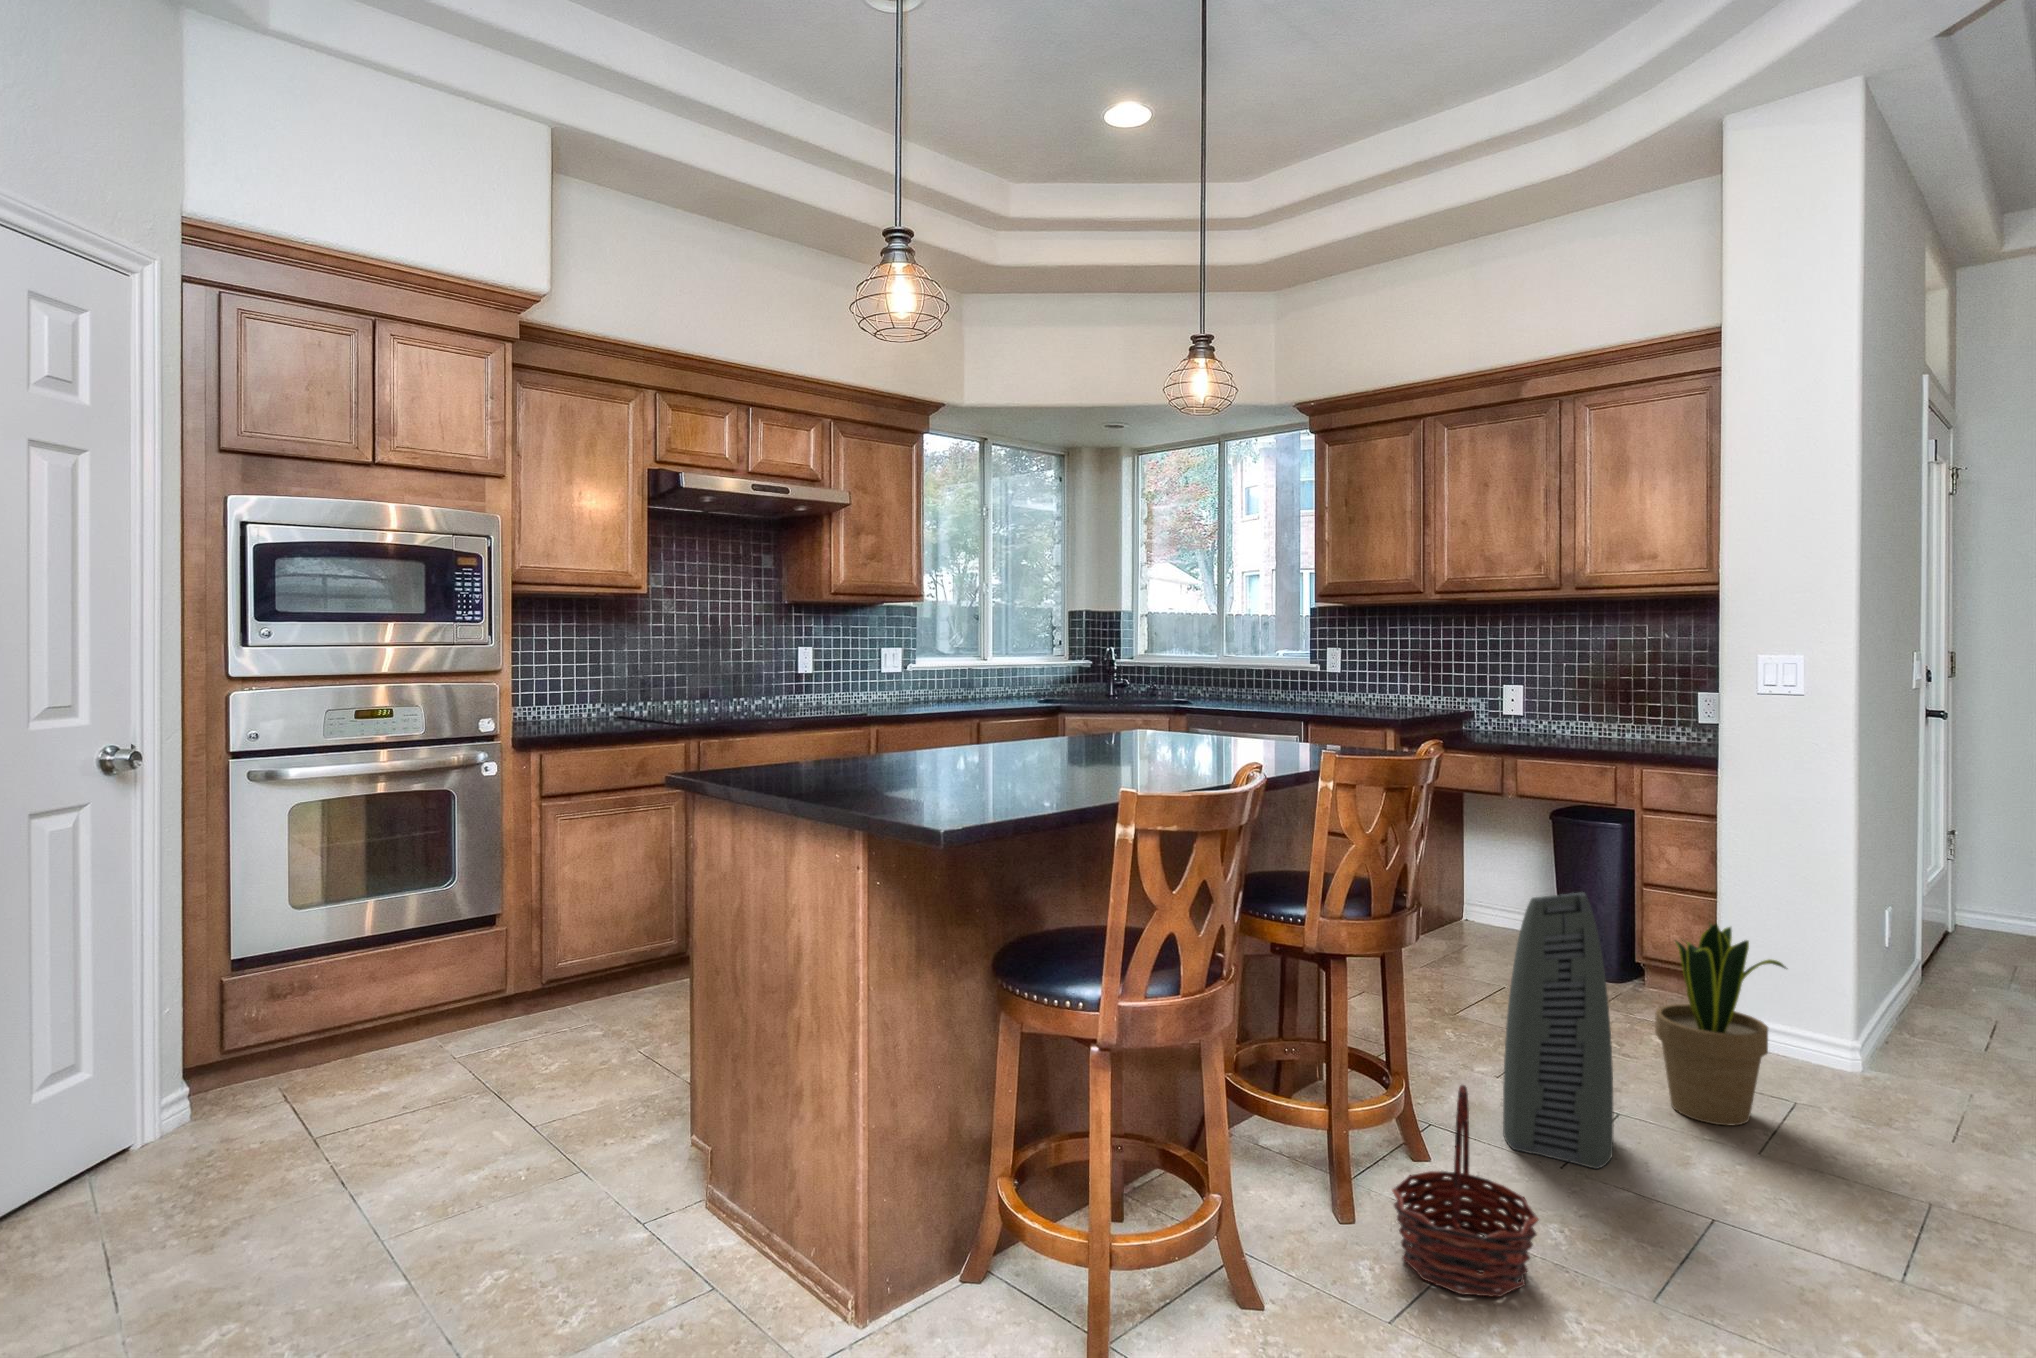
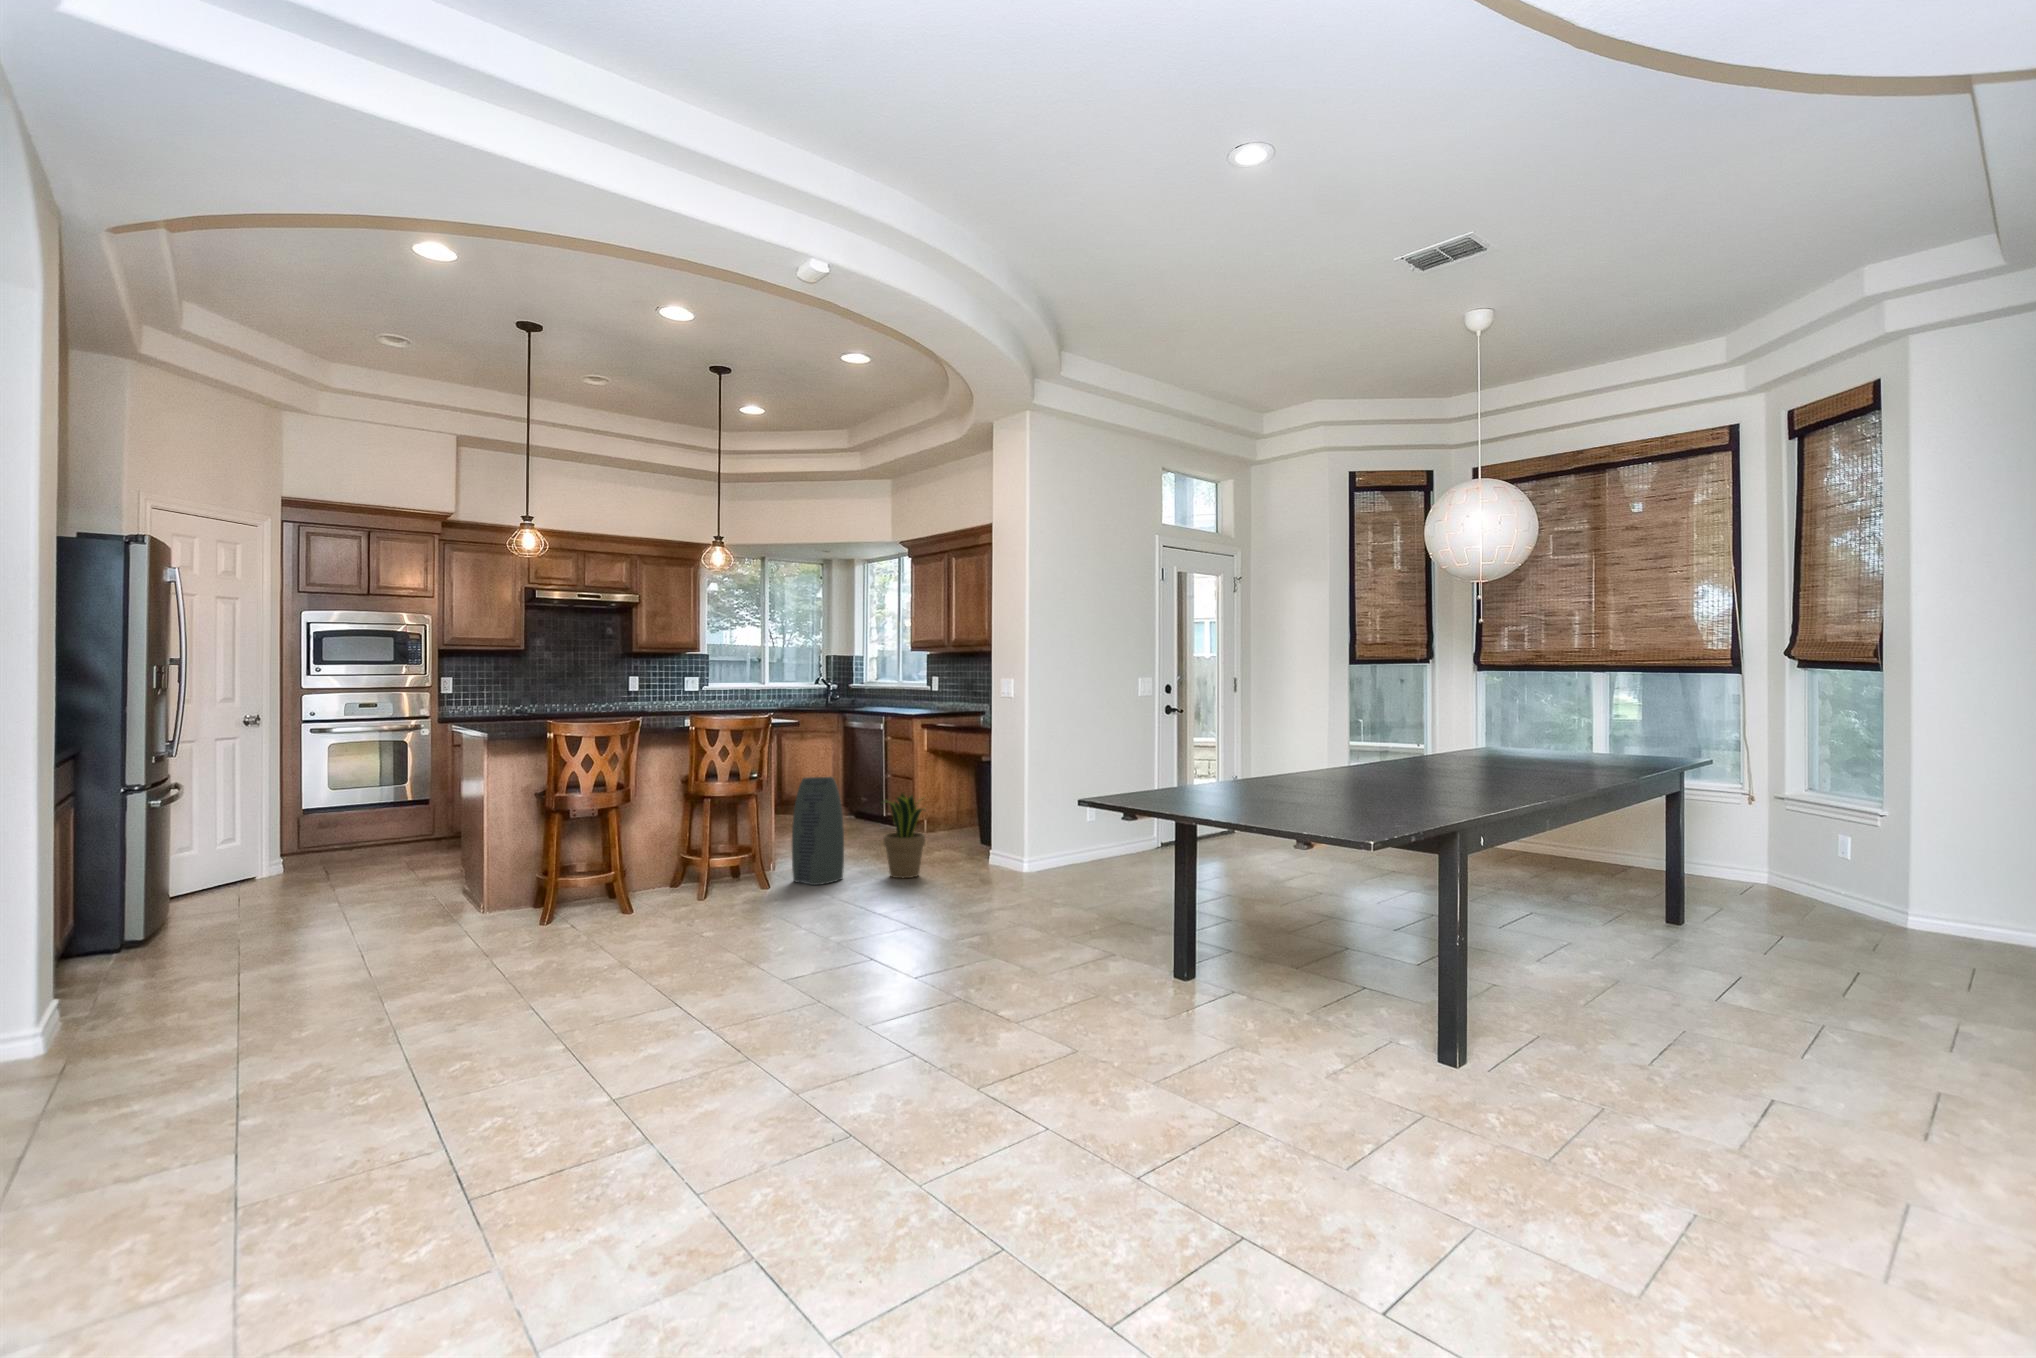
basket: present [1392,1085,1539,1297] -> none [679,834,731,904]

